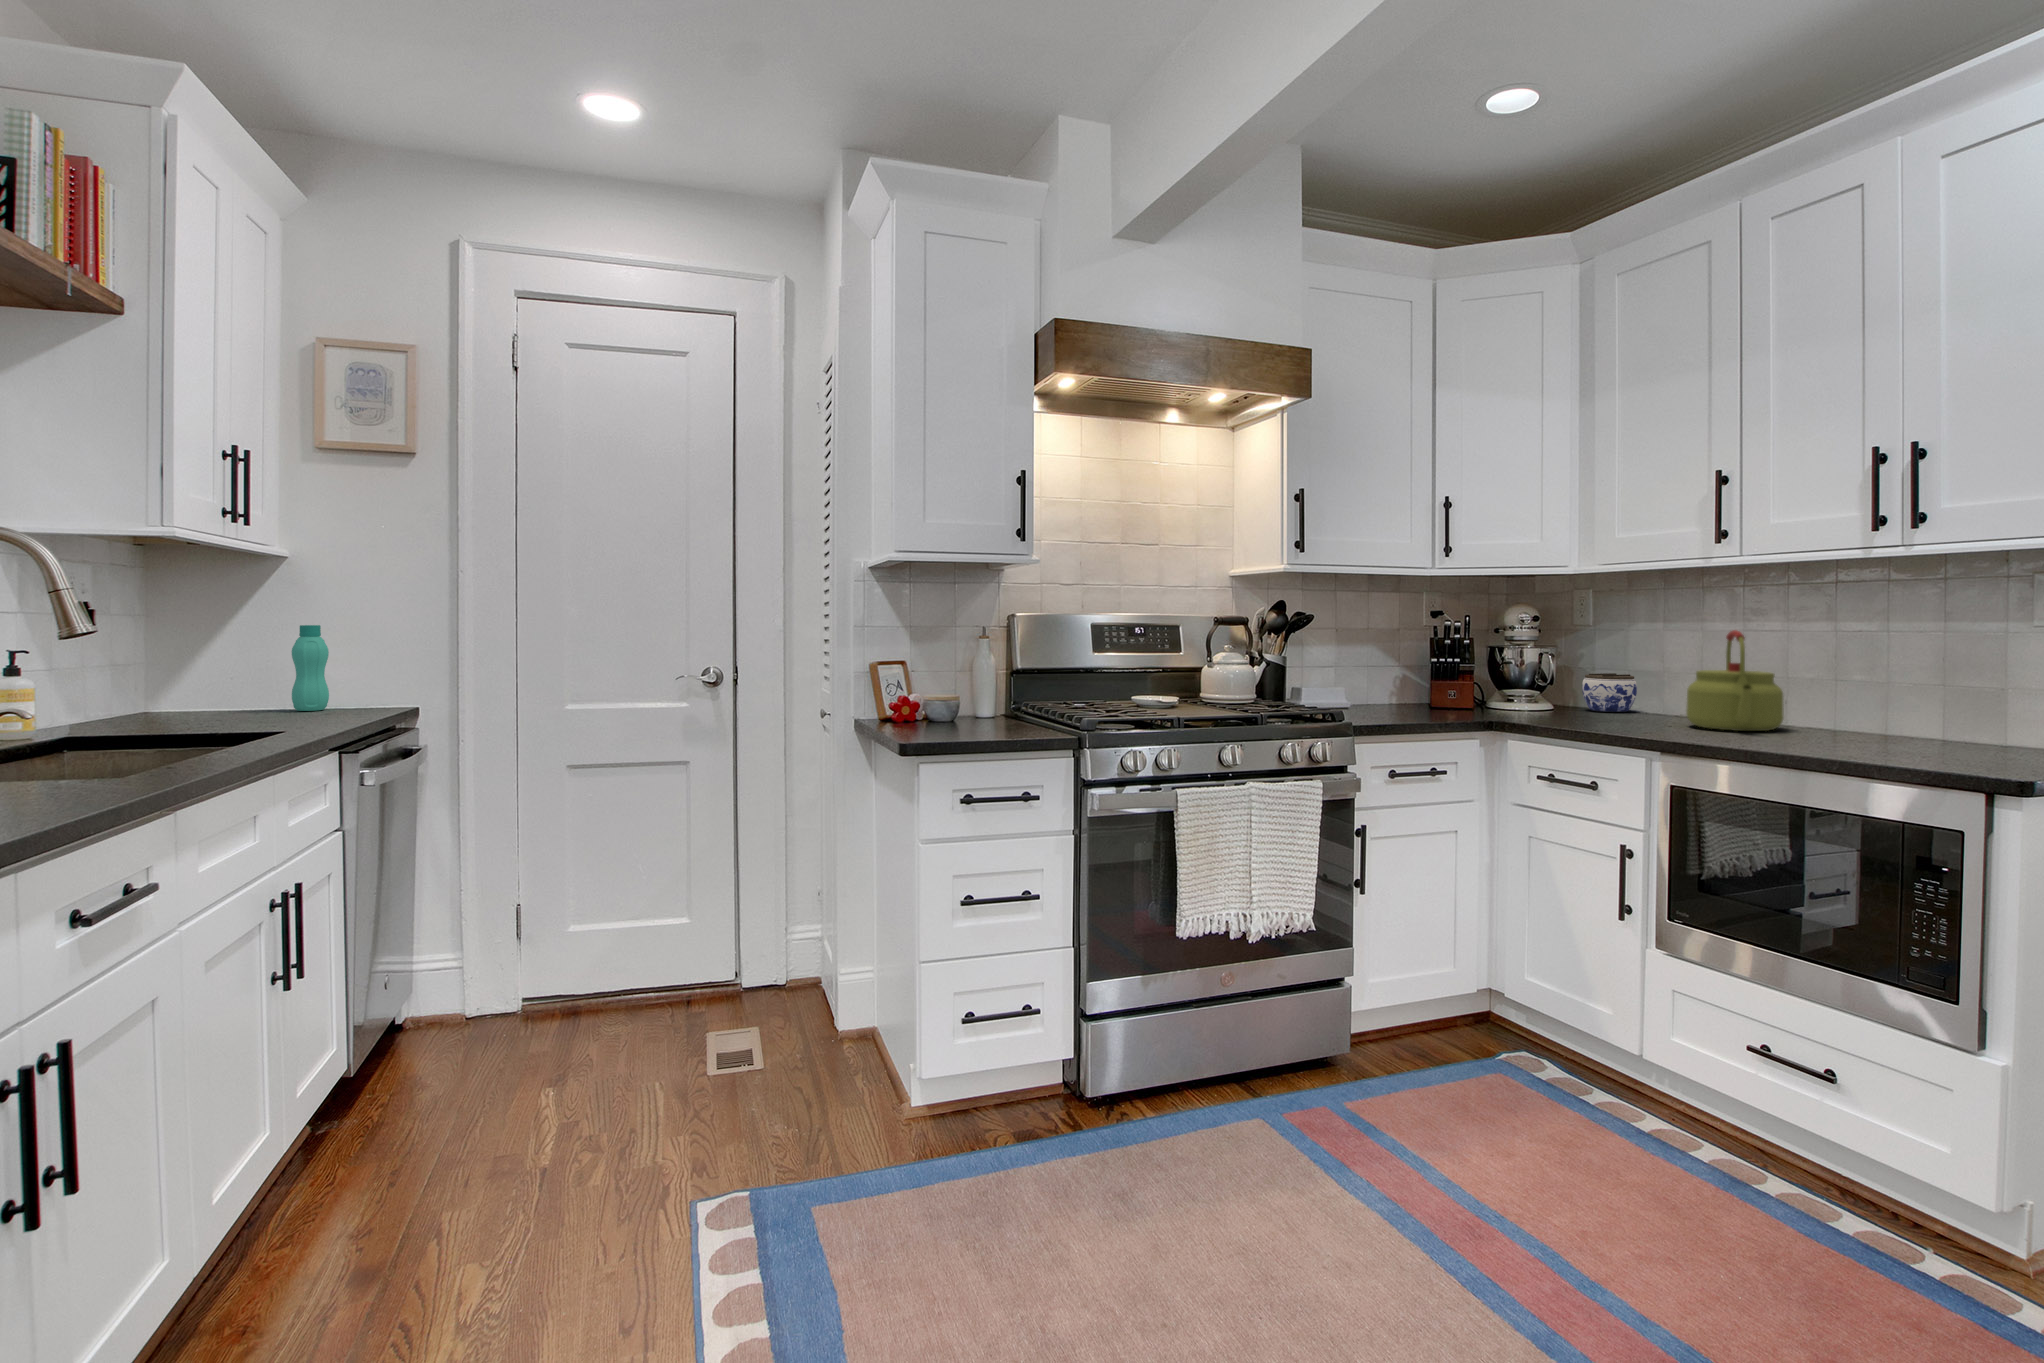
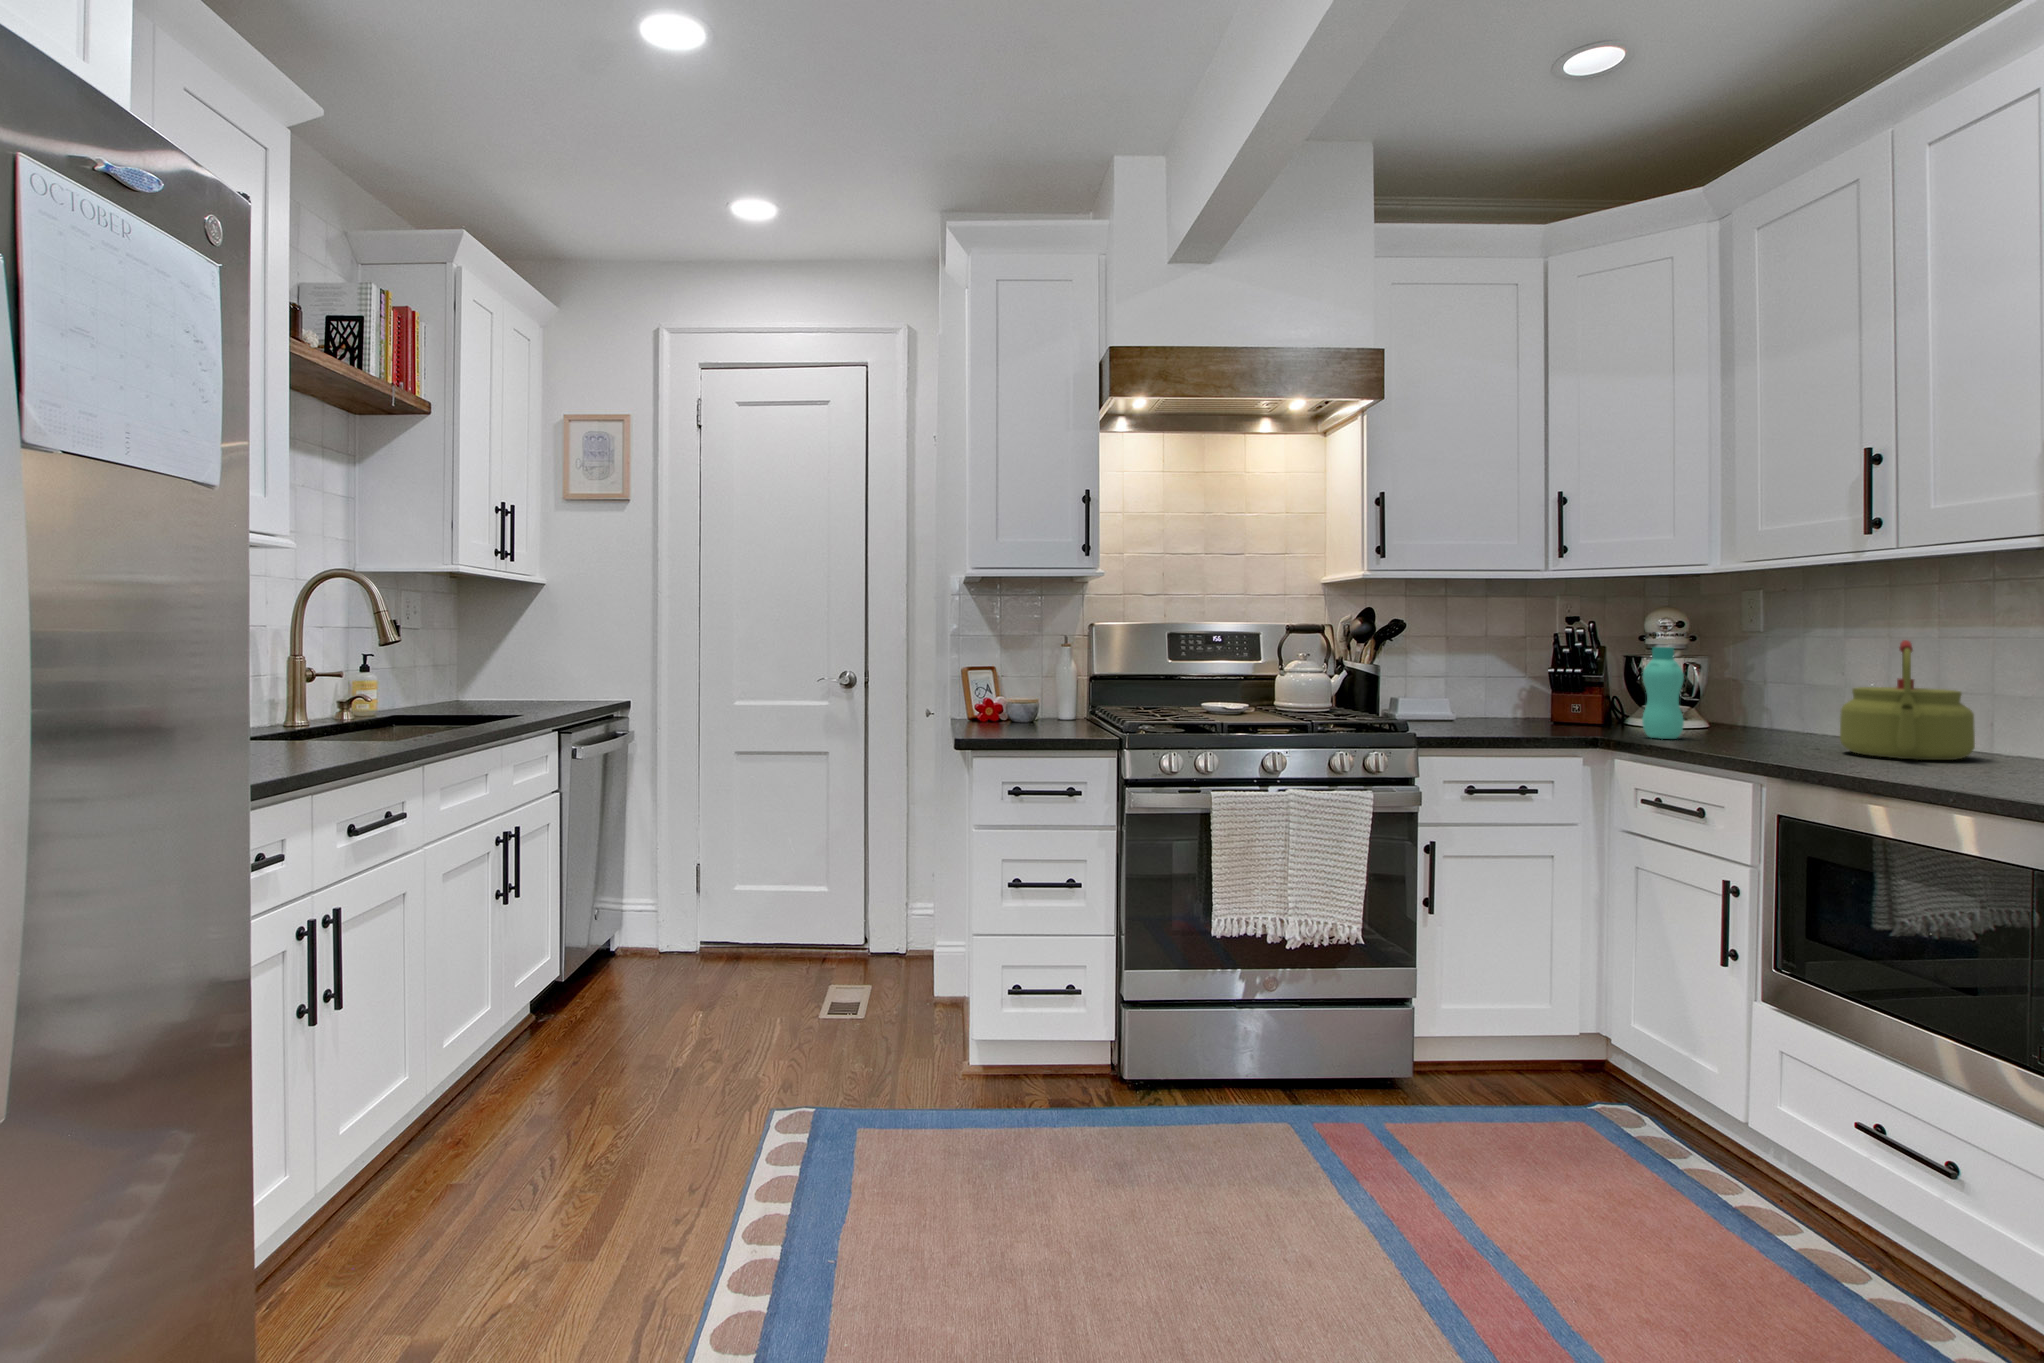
bottle: present [292,625,329,711] -> present [1642,647,1684,739]
jar: present [1582,673,1637,712] -> none [1732,690,1805,735]

